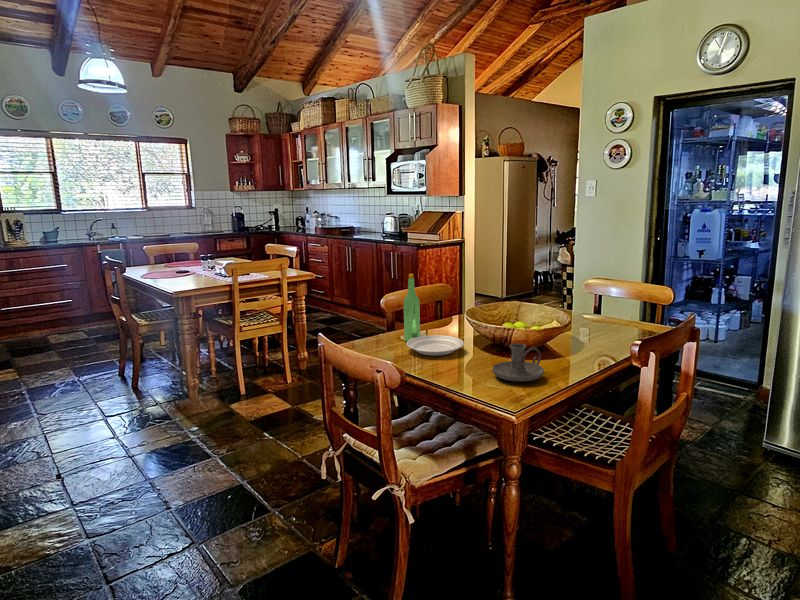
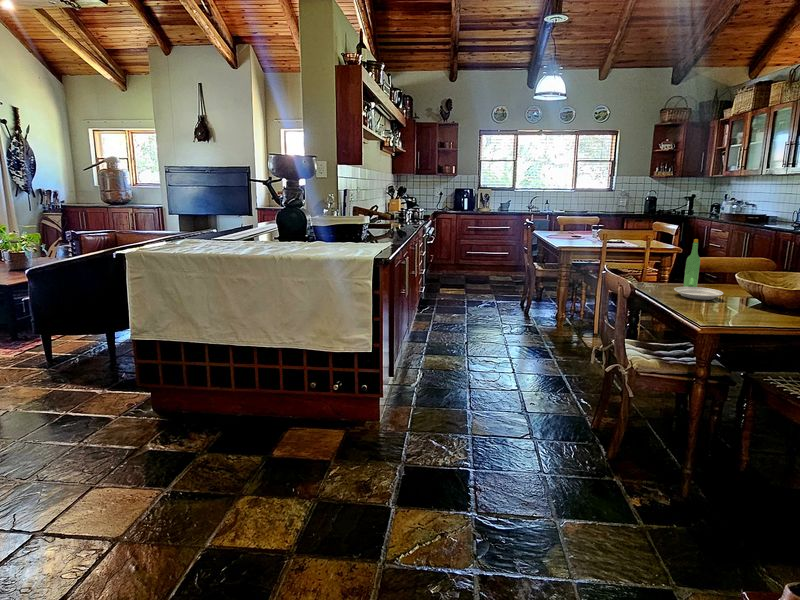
candle holder: present [492,343,544,382] -> none [715,291,767,318]

